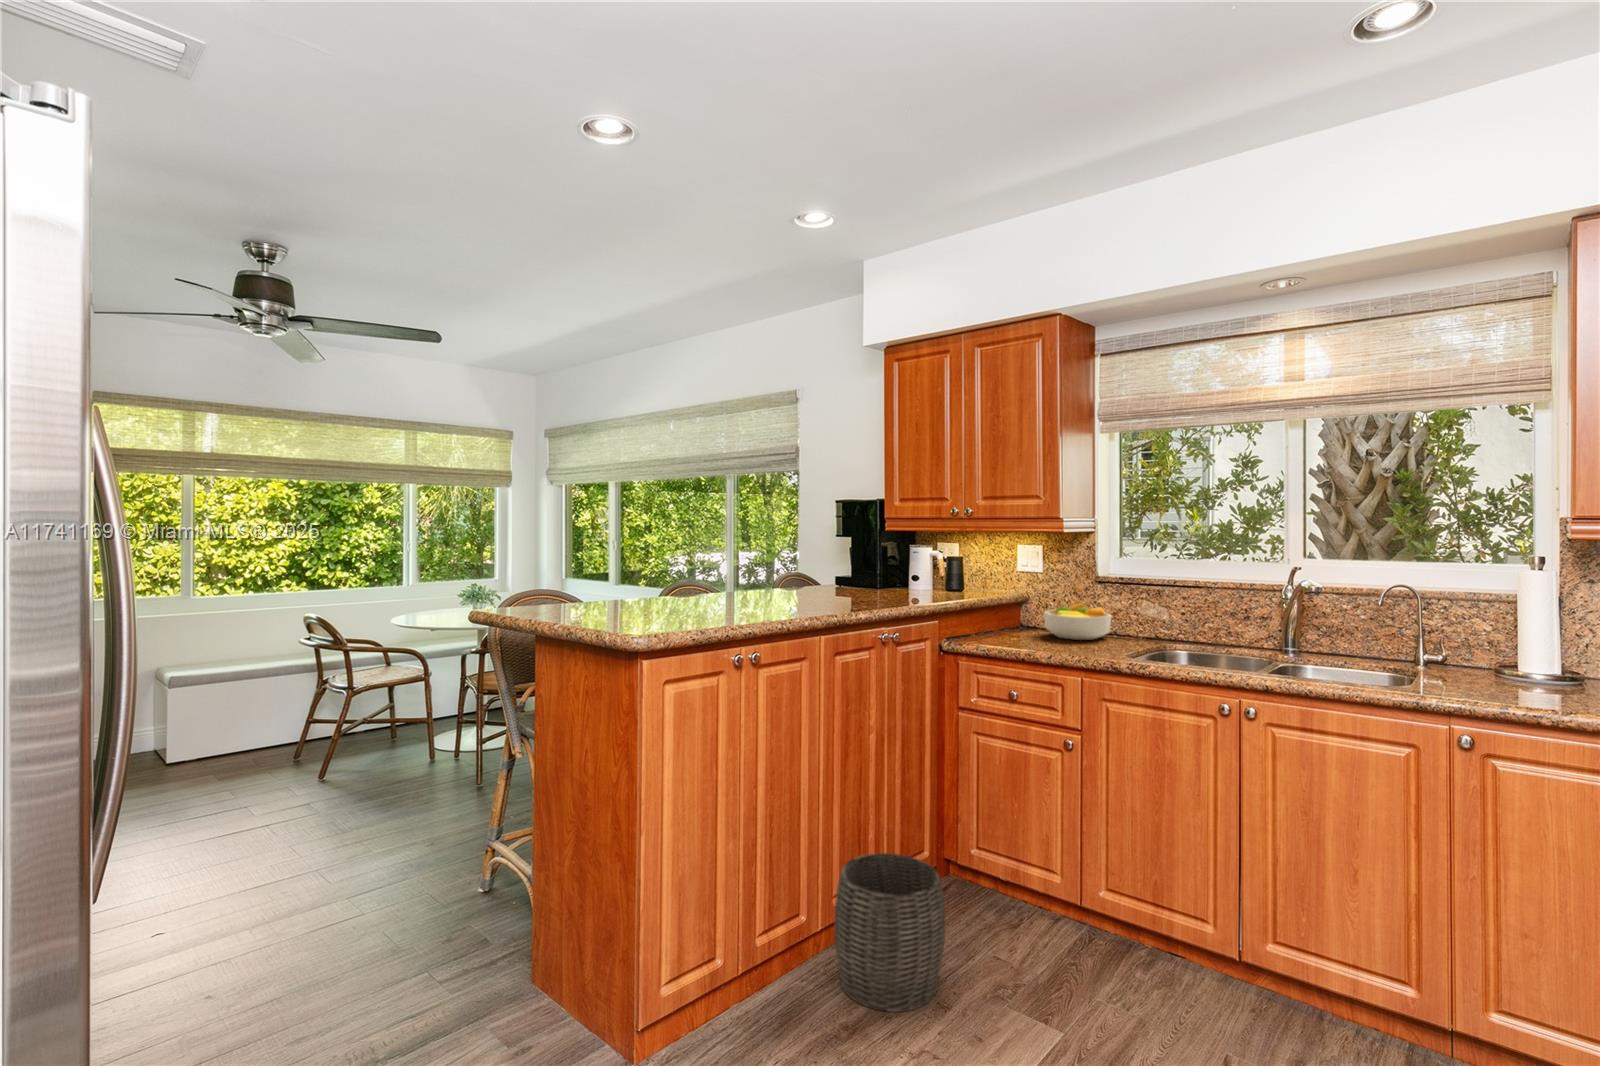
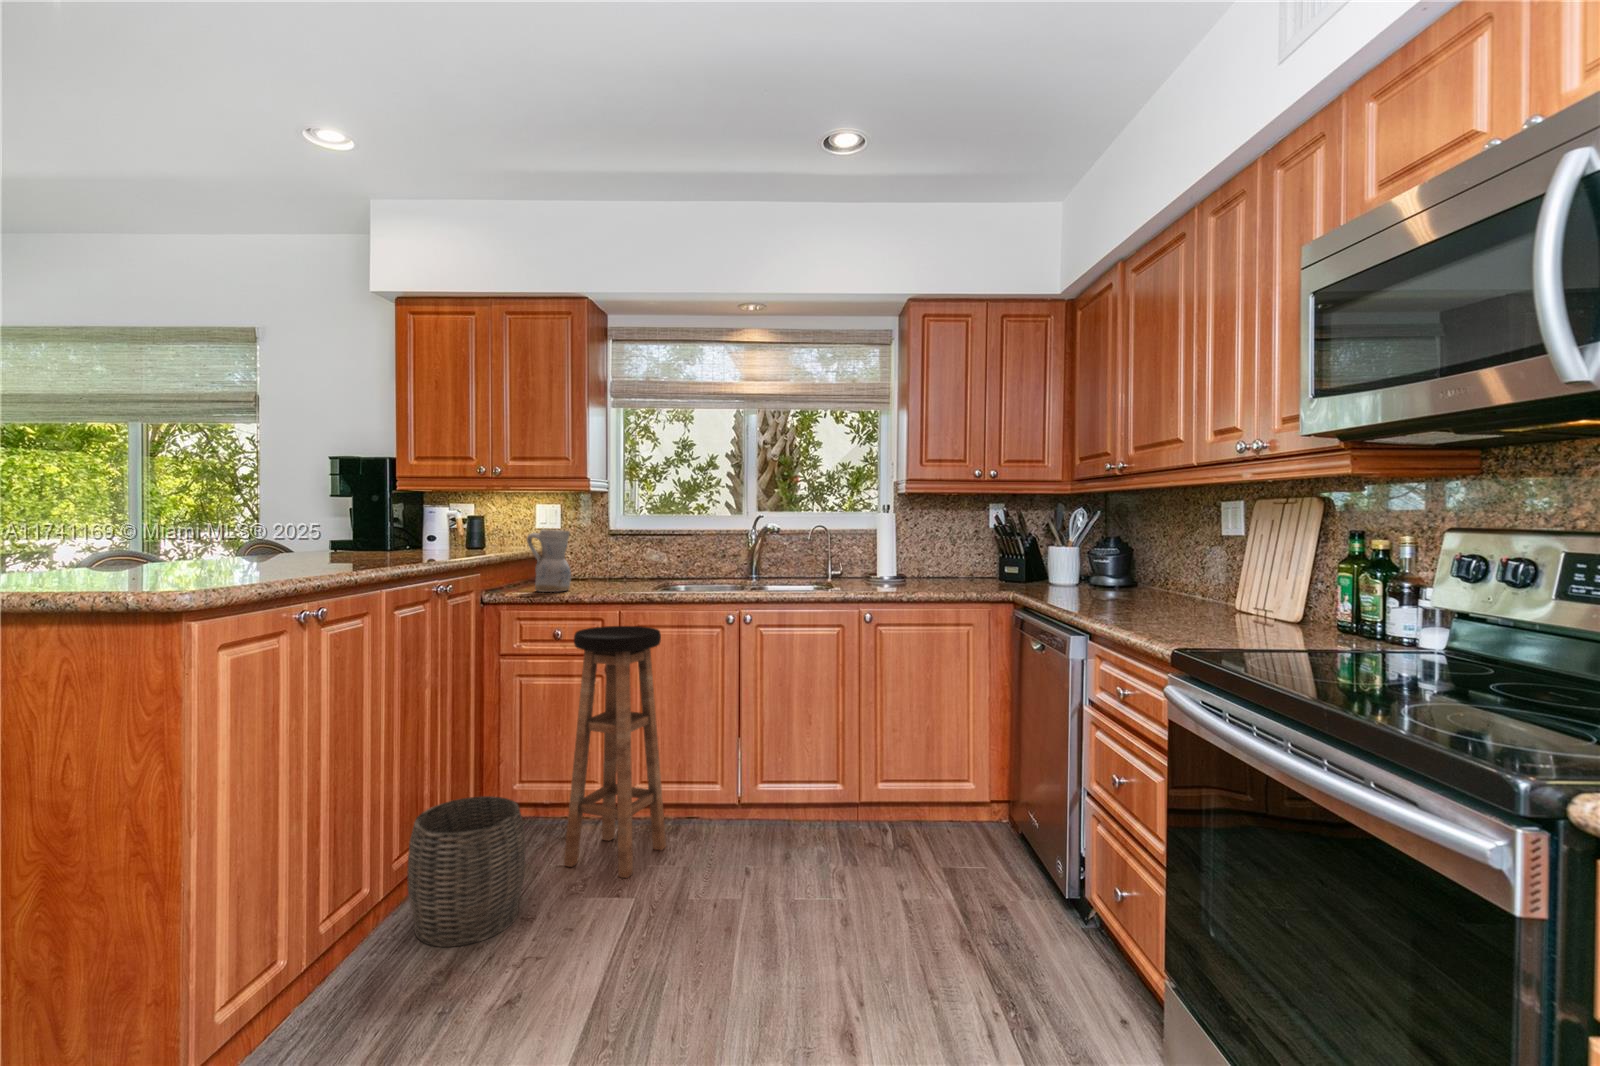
ceramic pitcher: none [990,576,1036,646] -> present [527,529,571,592]
fruit bowl: present [1044,603,1112,640] -> none [567,552,625,584]
bar stool: none [999,694,1125,1003] -> present [564,626,666,878]

